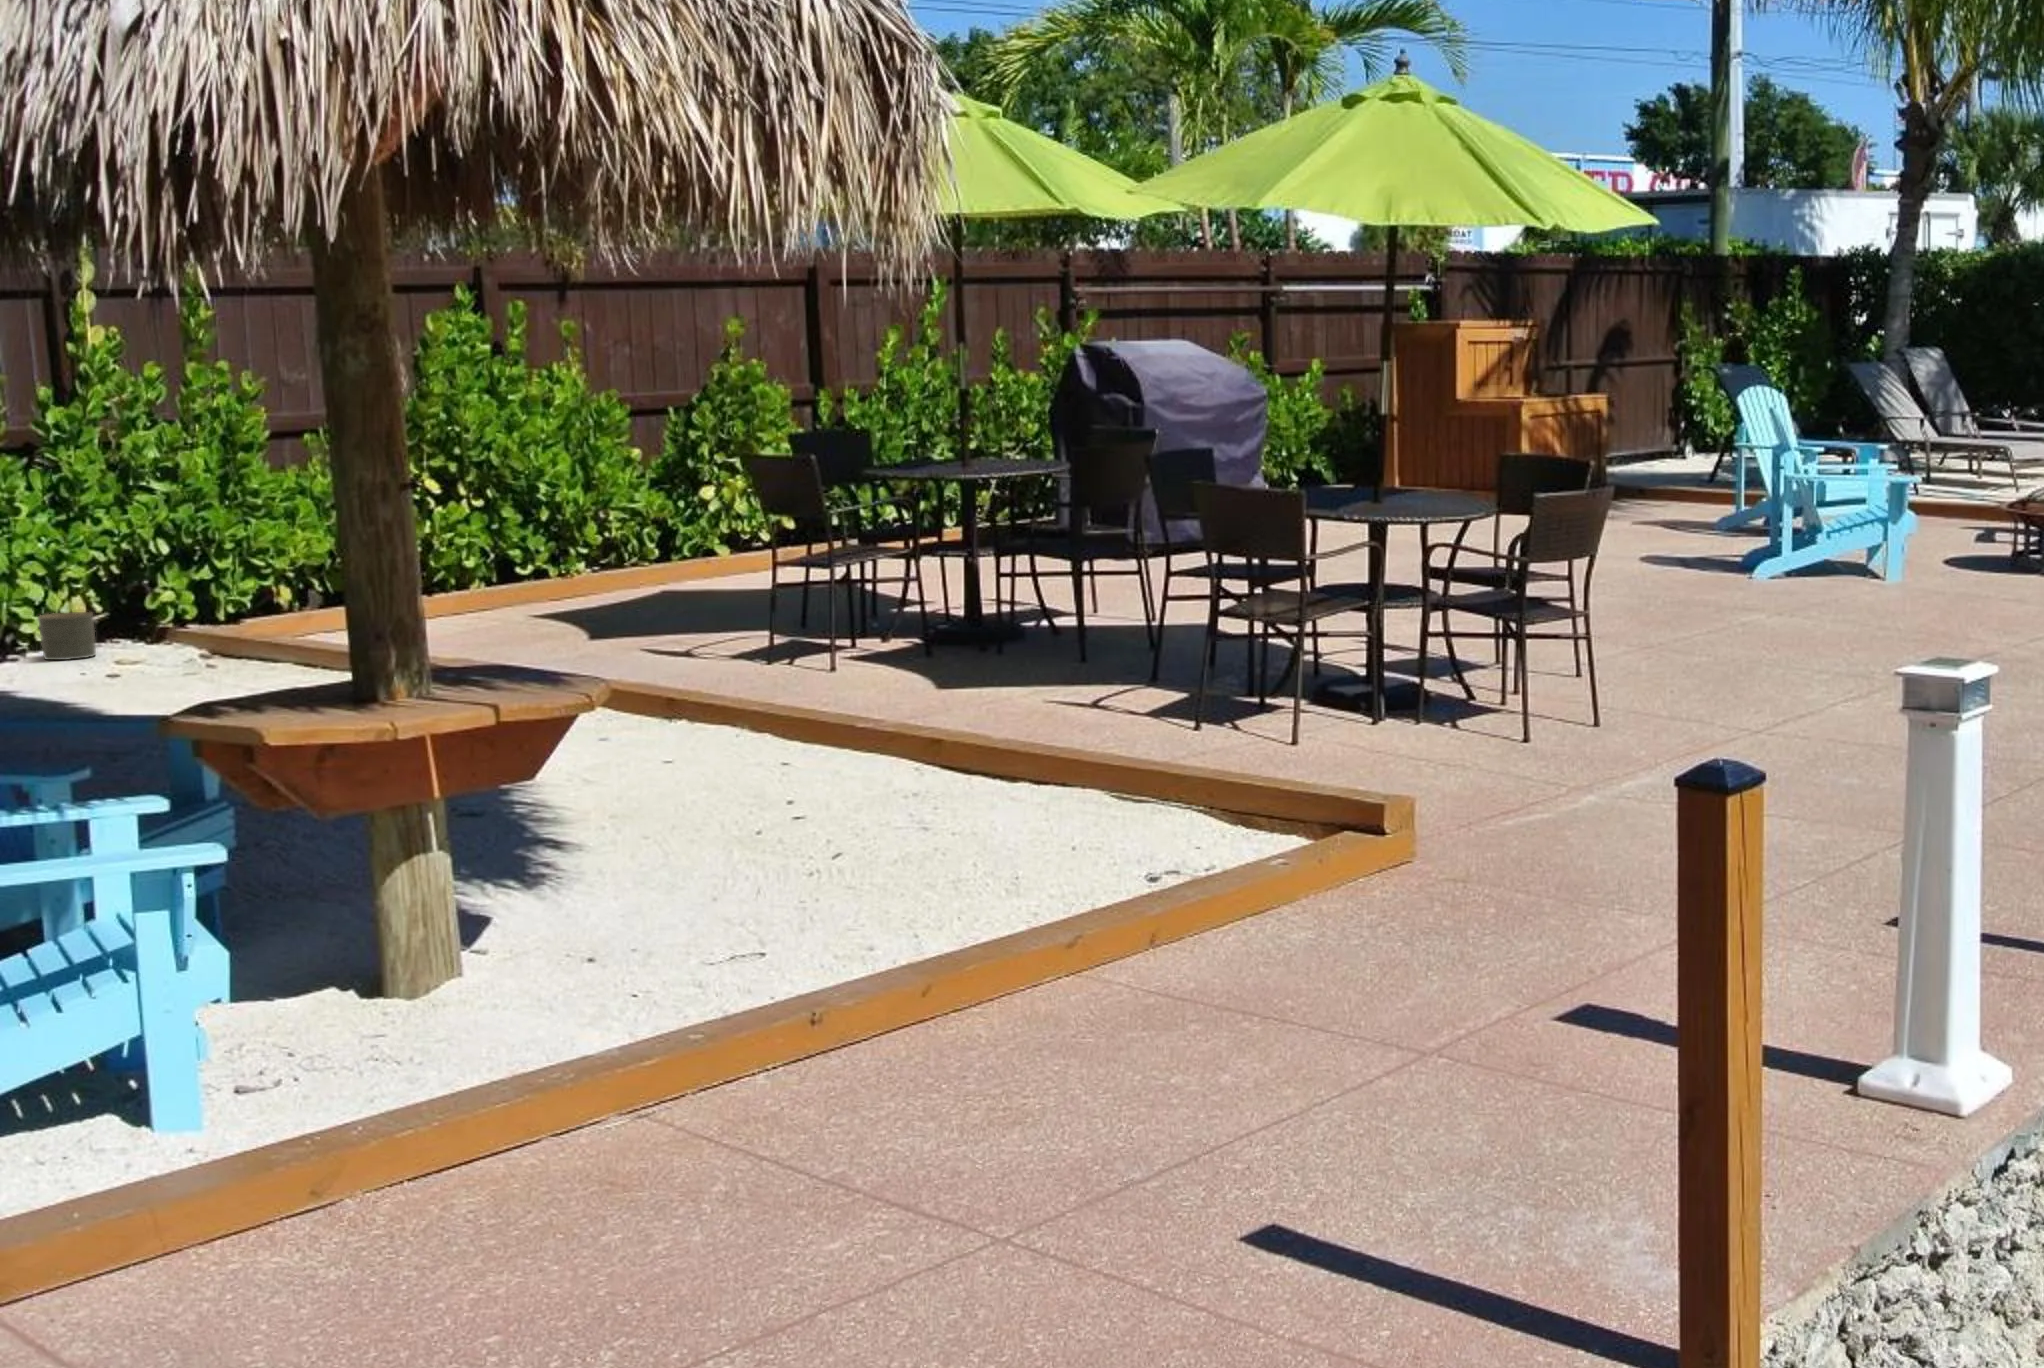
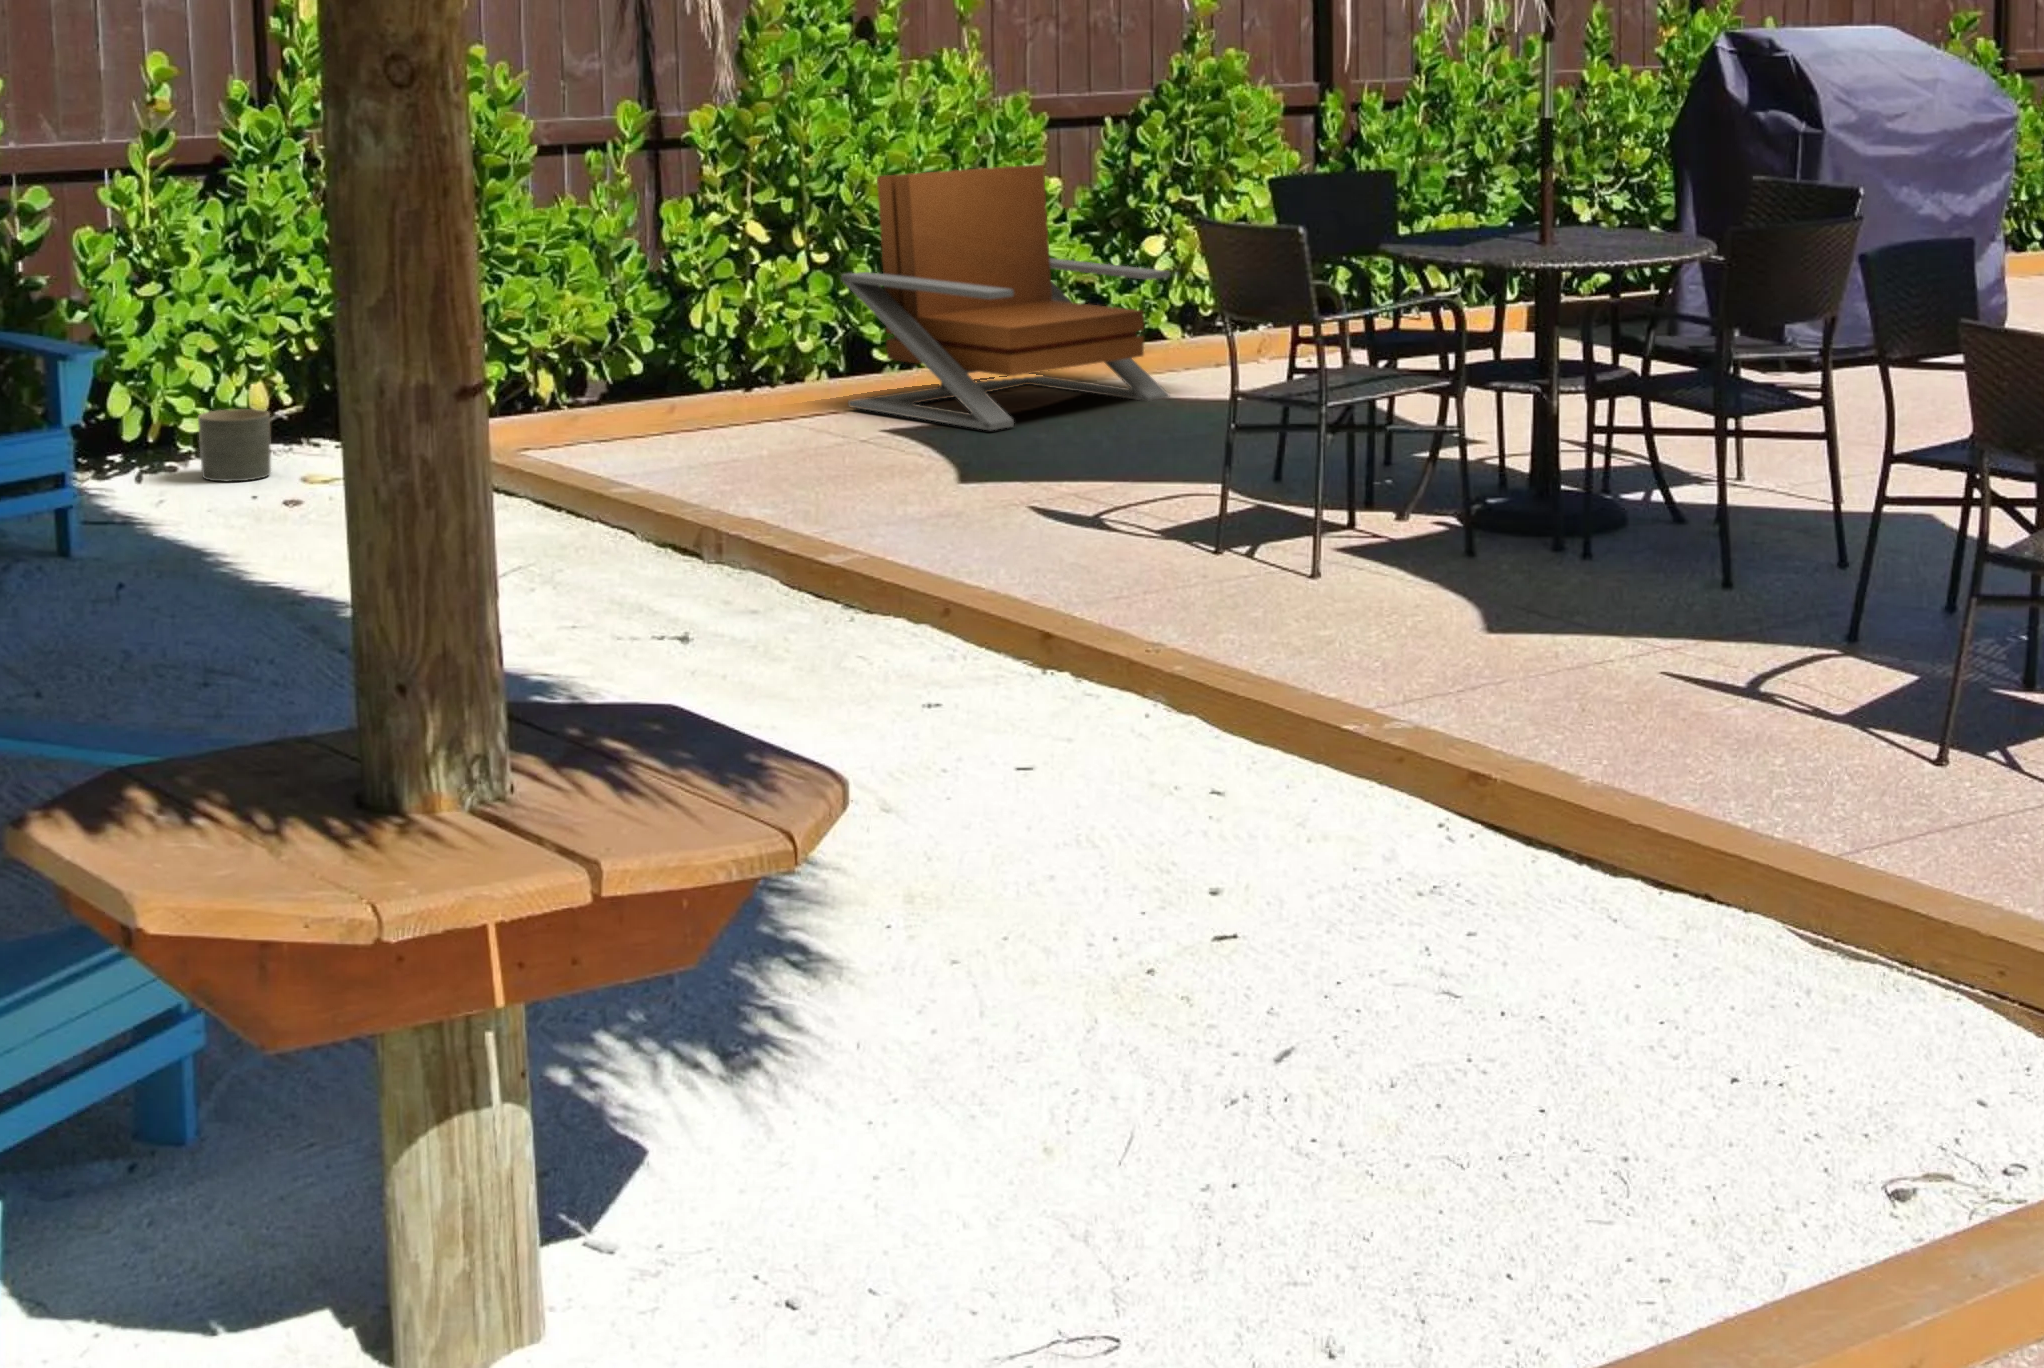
lounge chair: none [495,438,731,607] -> present [841,165,1170,430]

